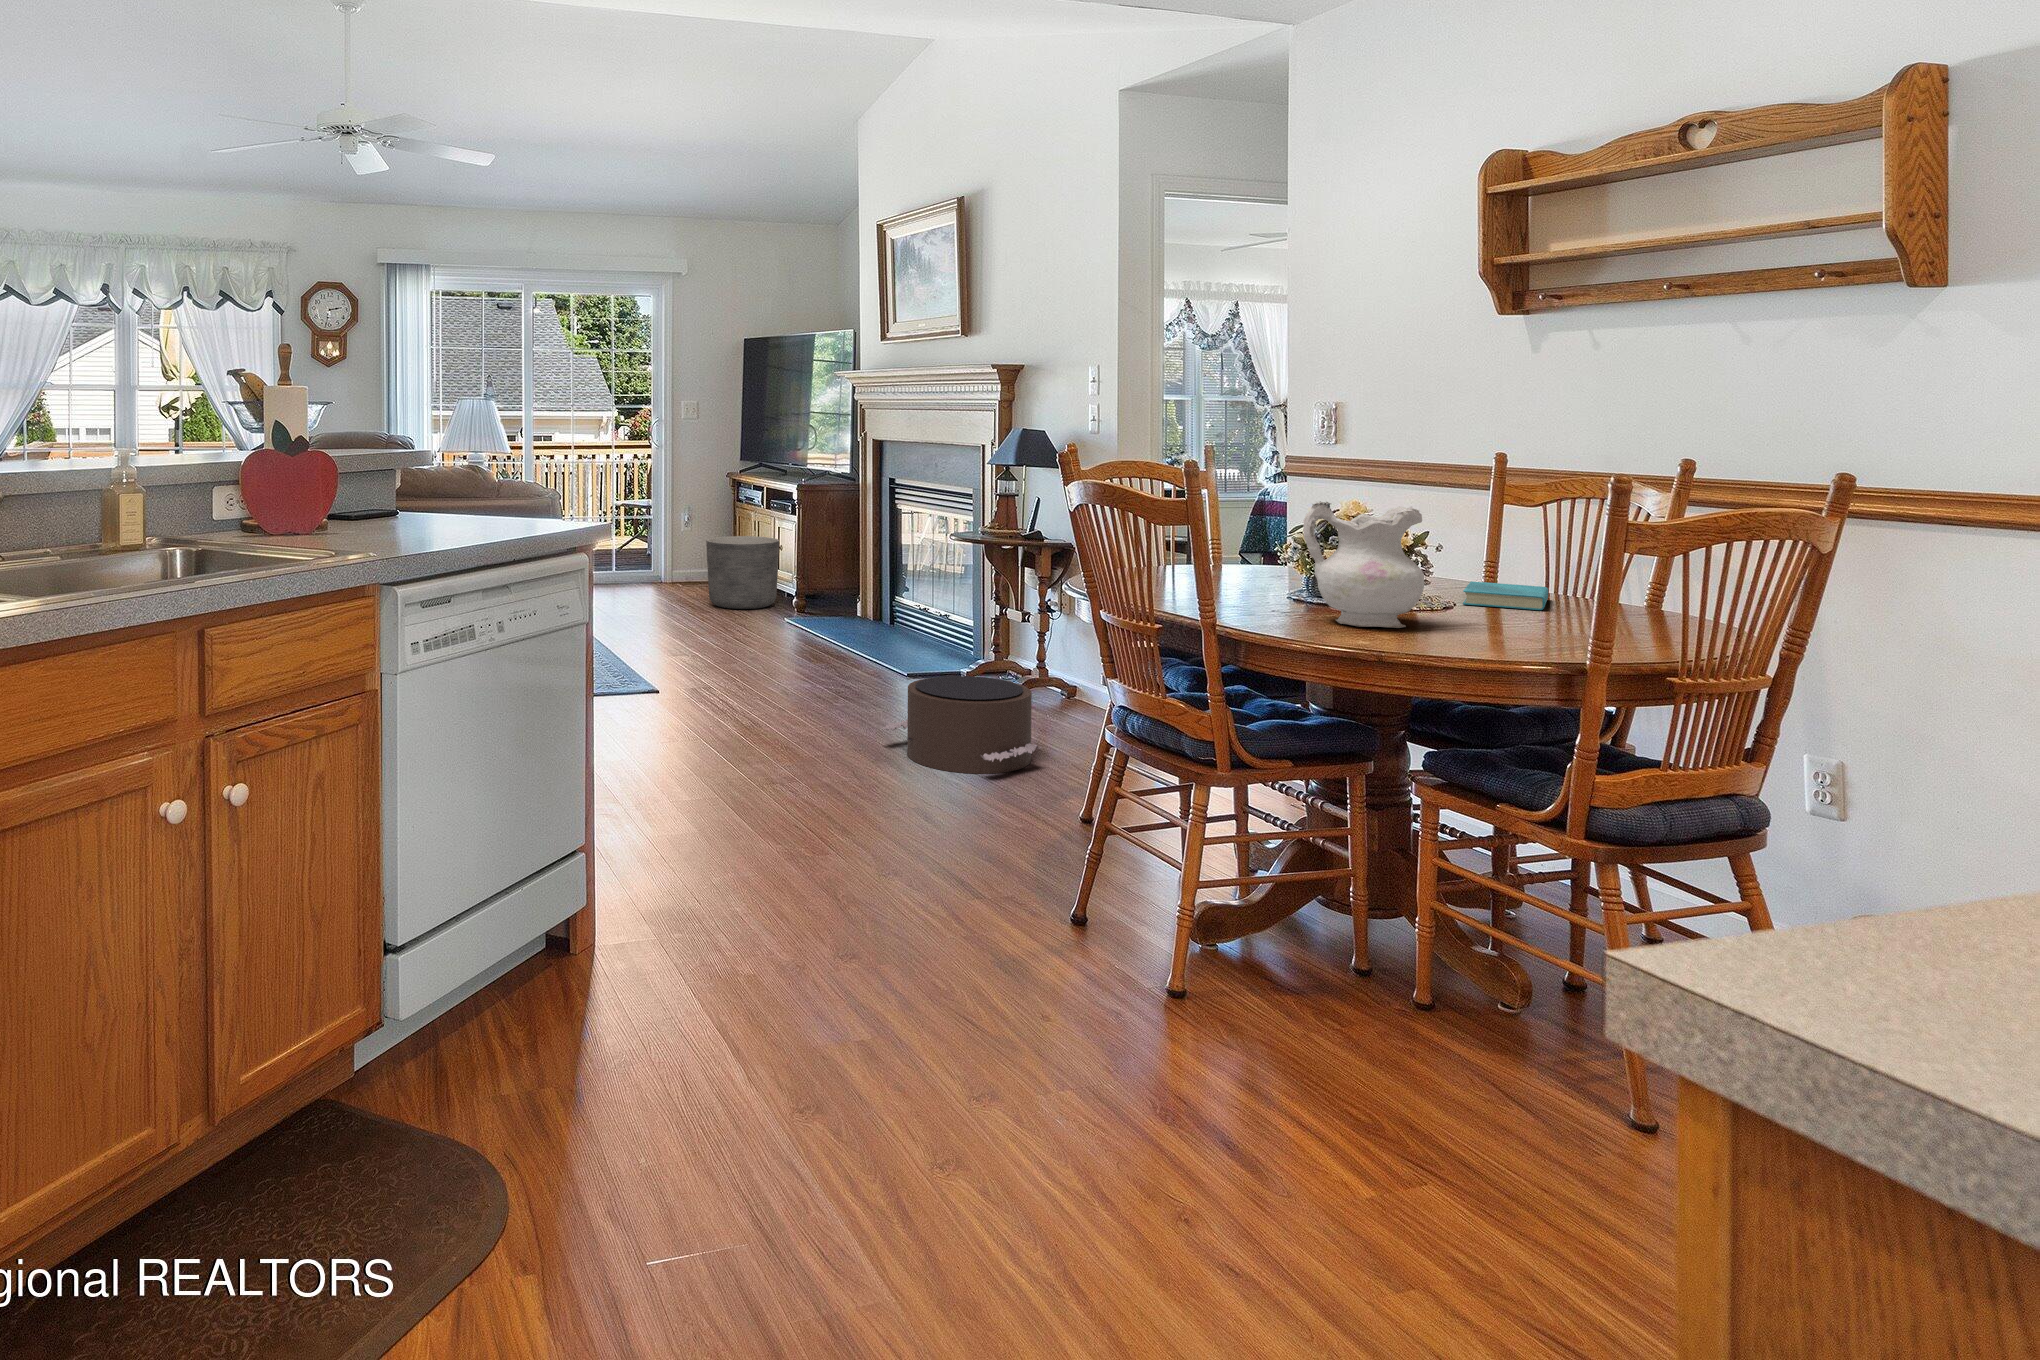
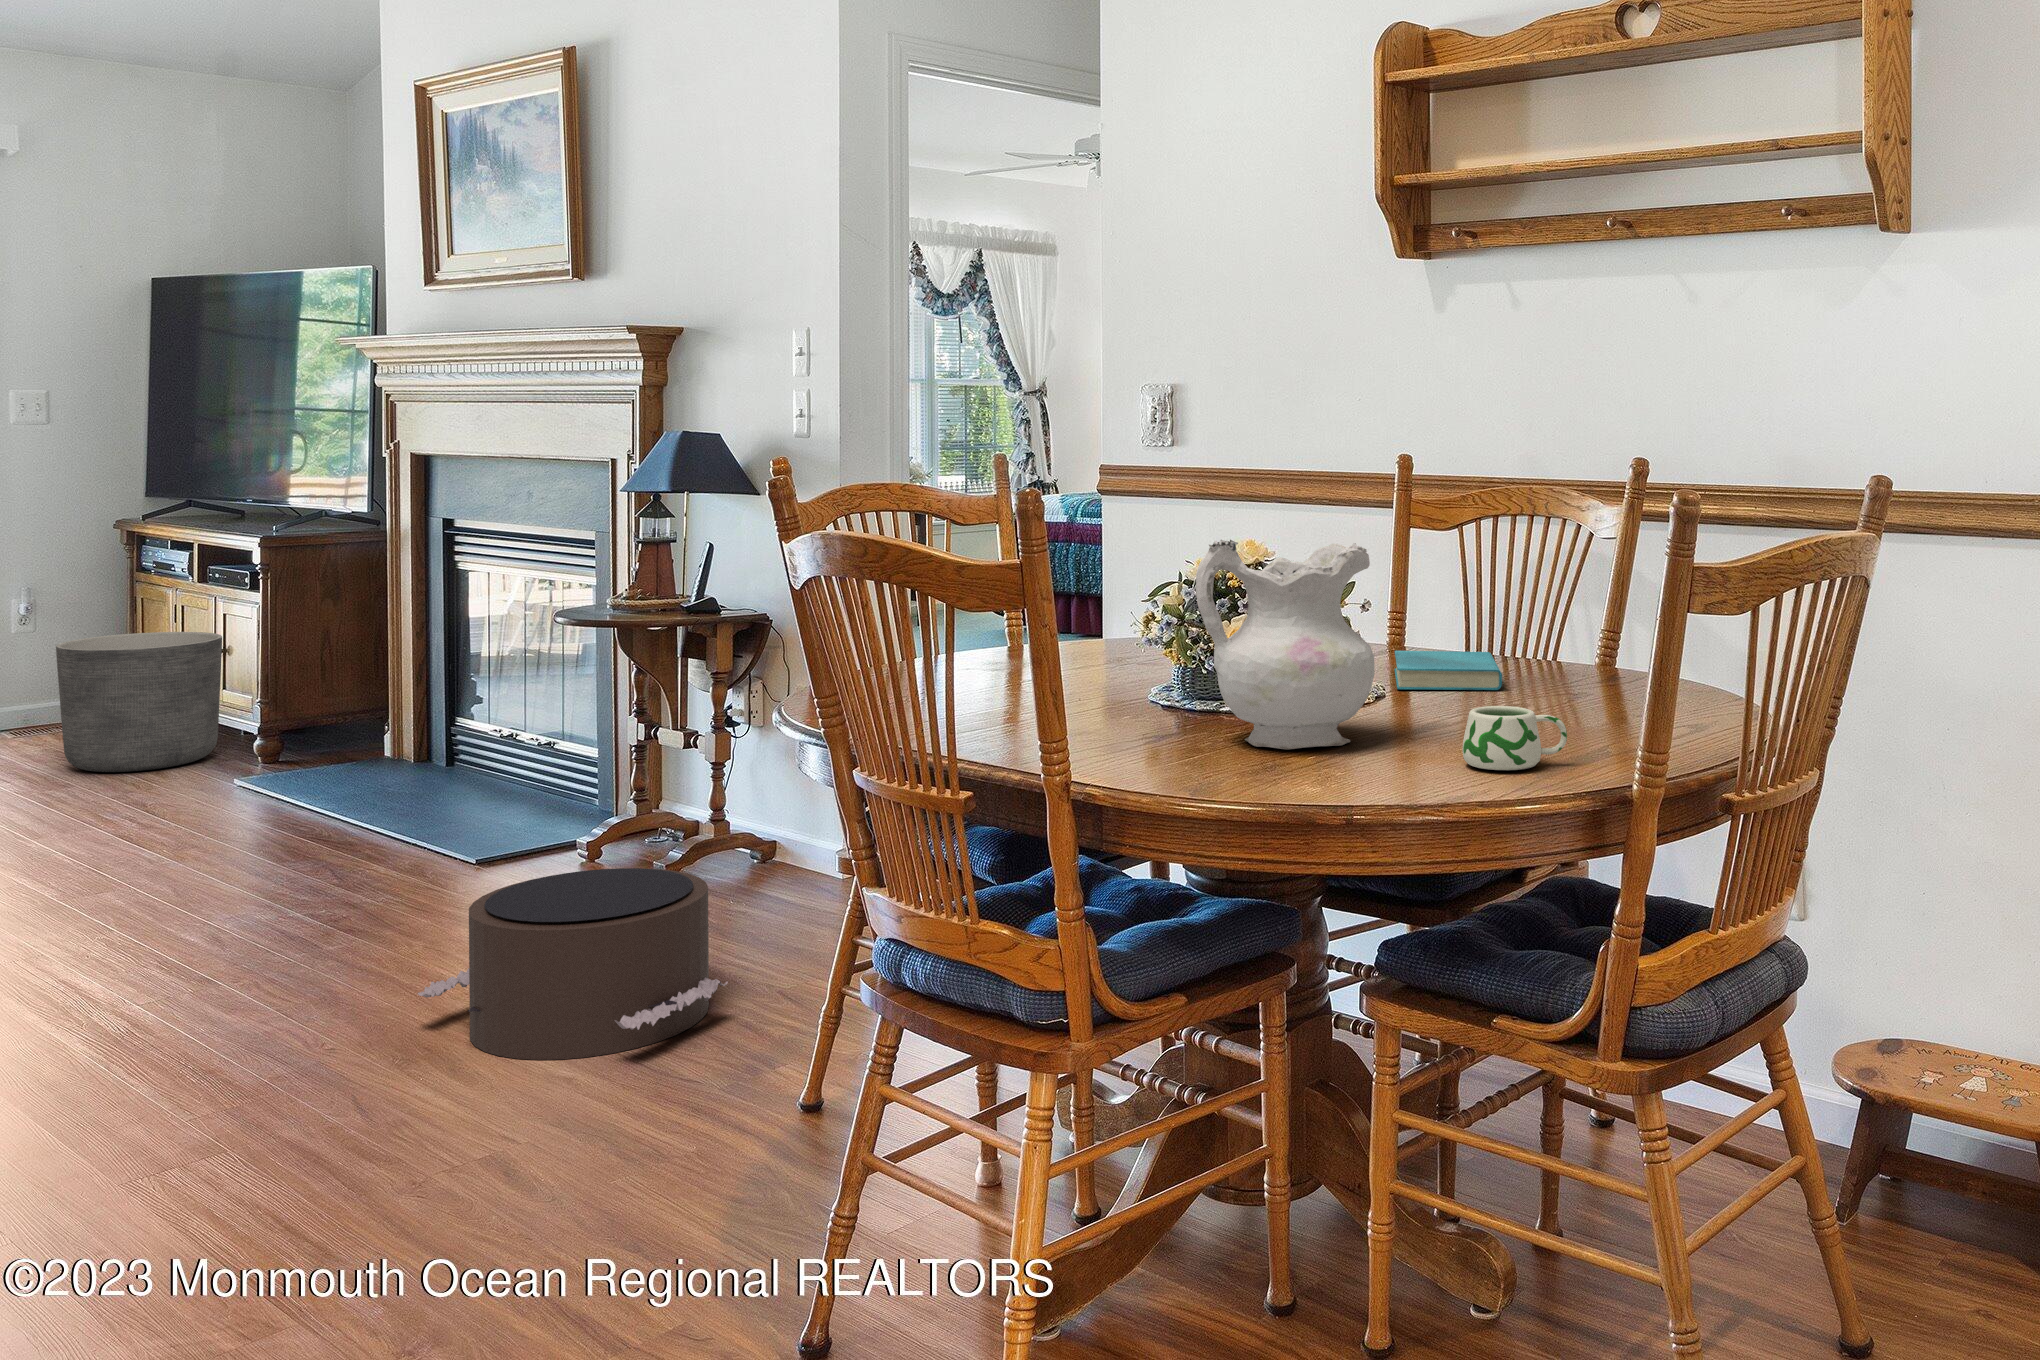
mug: none [1475,610,1553,649] -> present [1462,706,1567,770]

